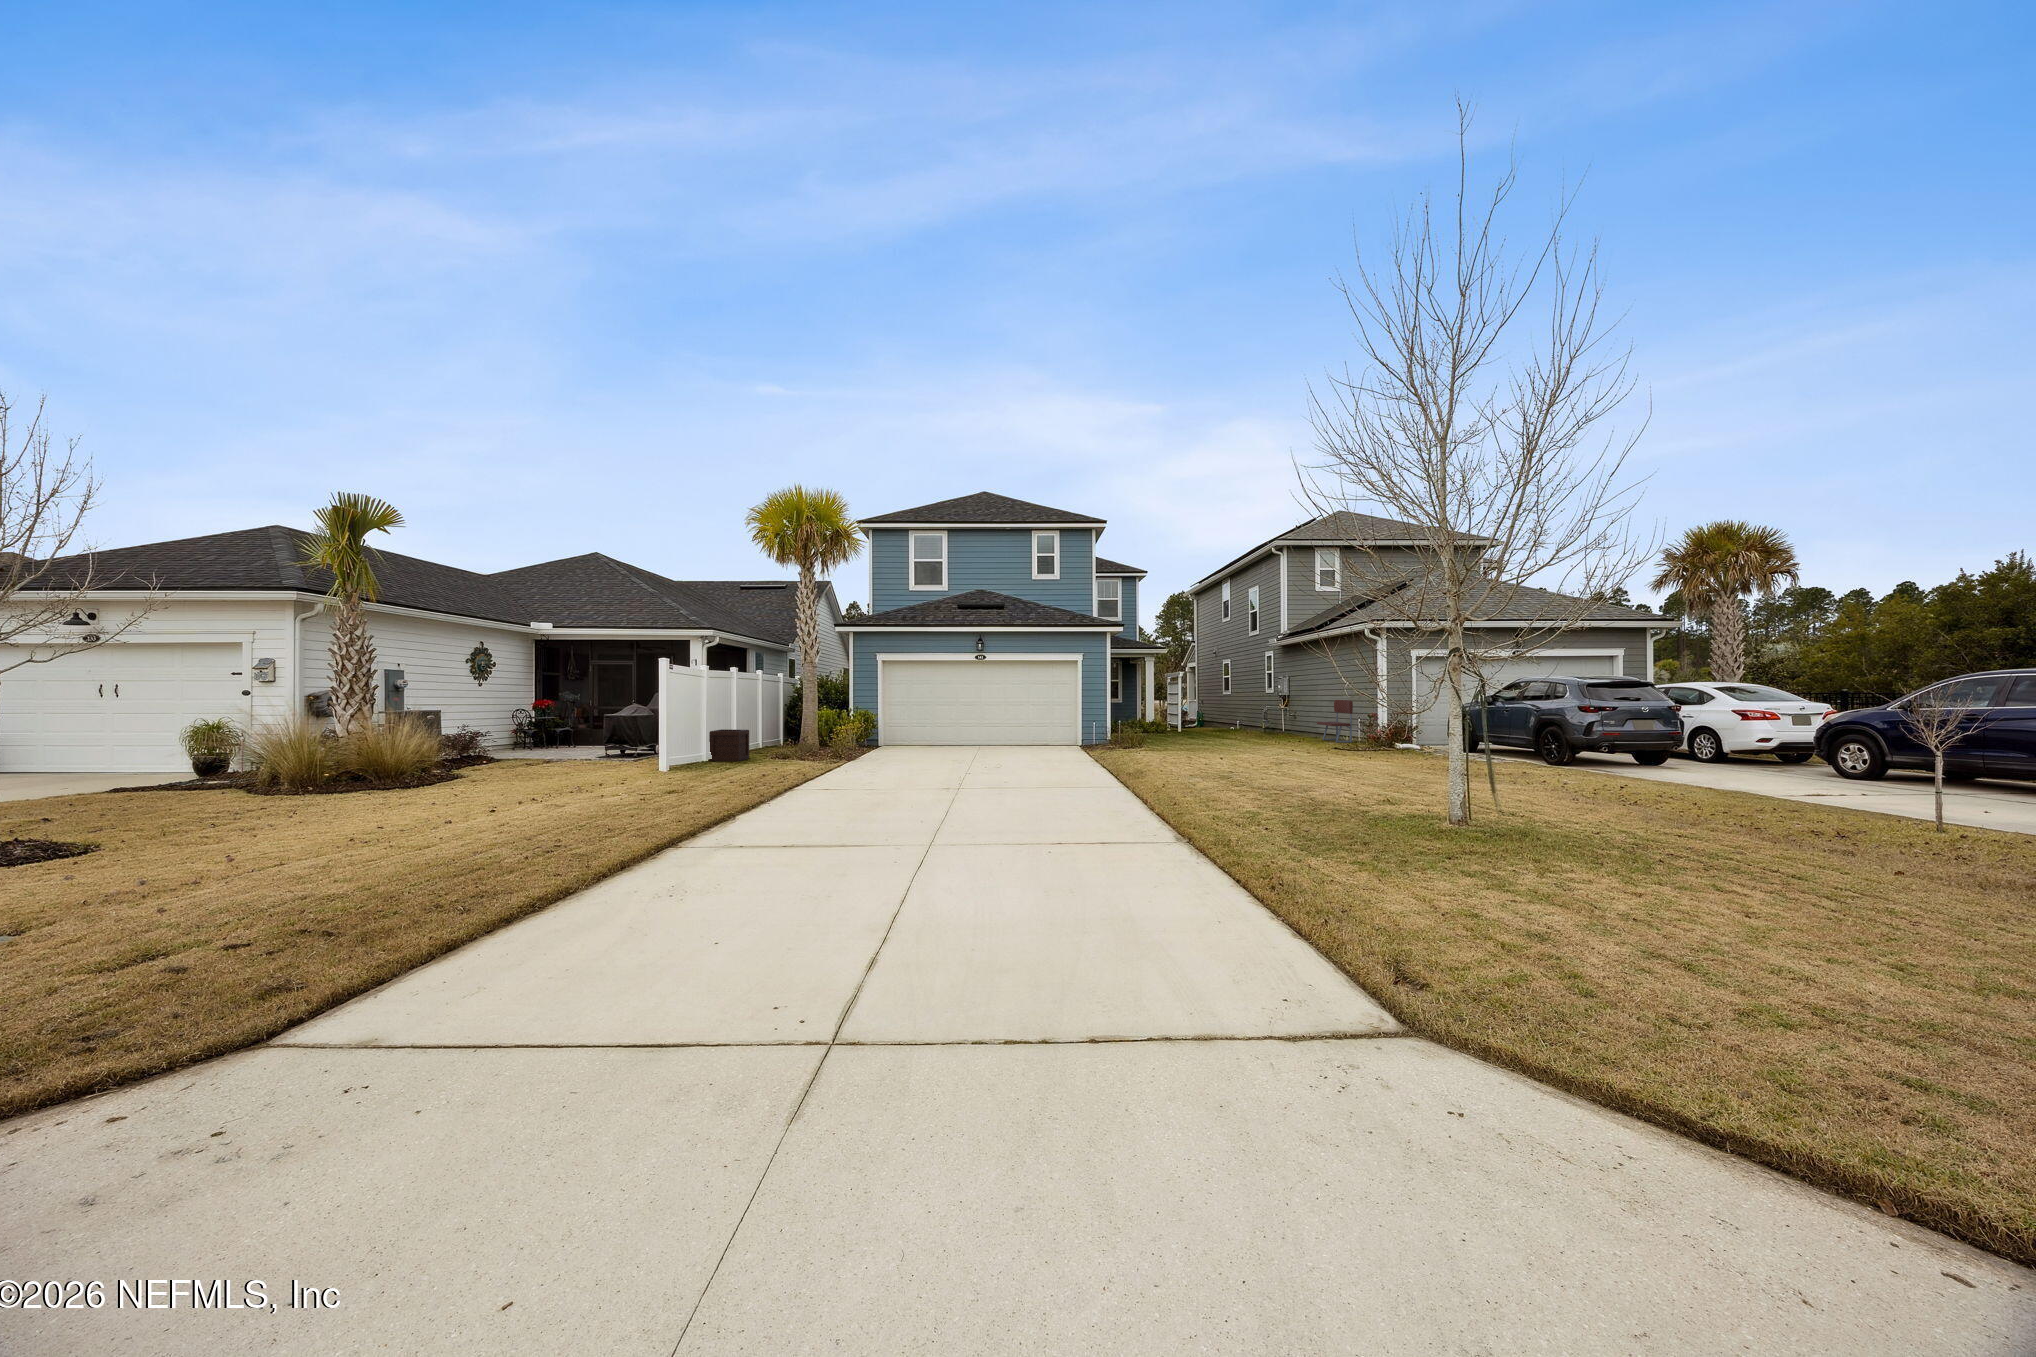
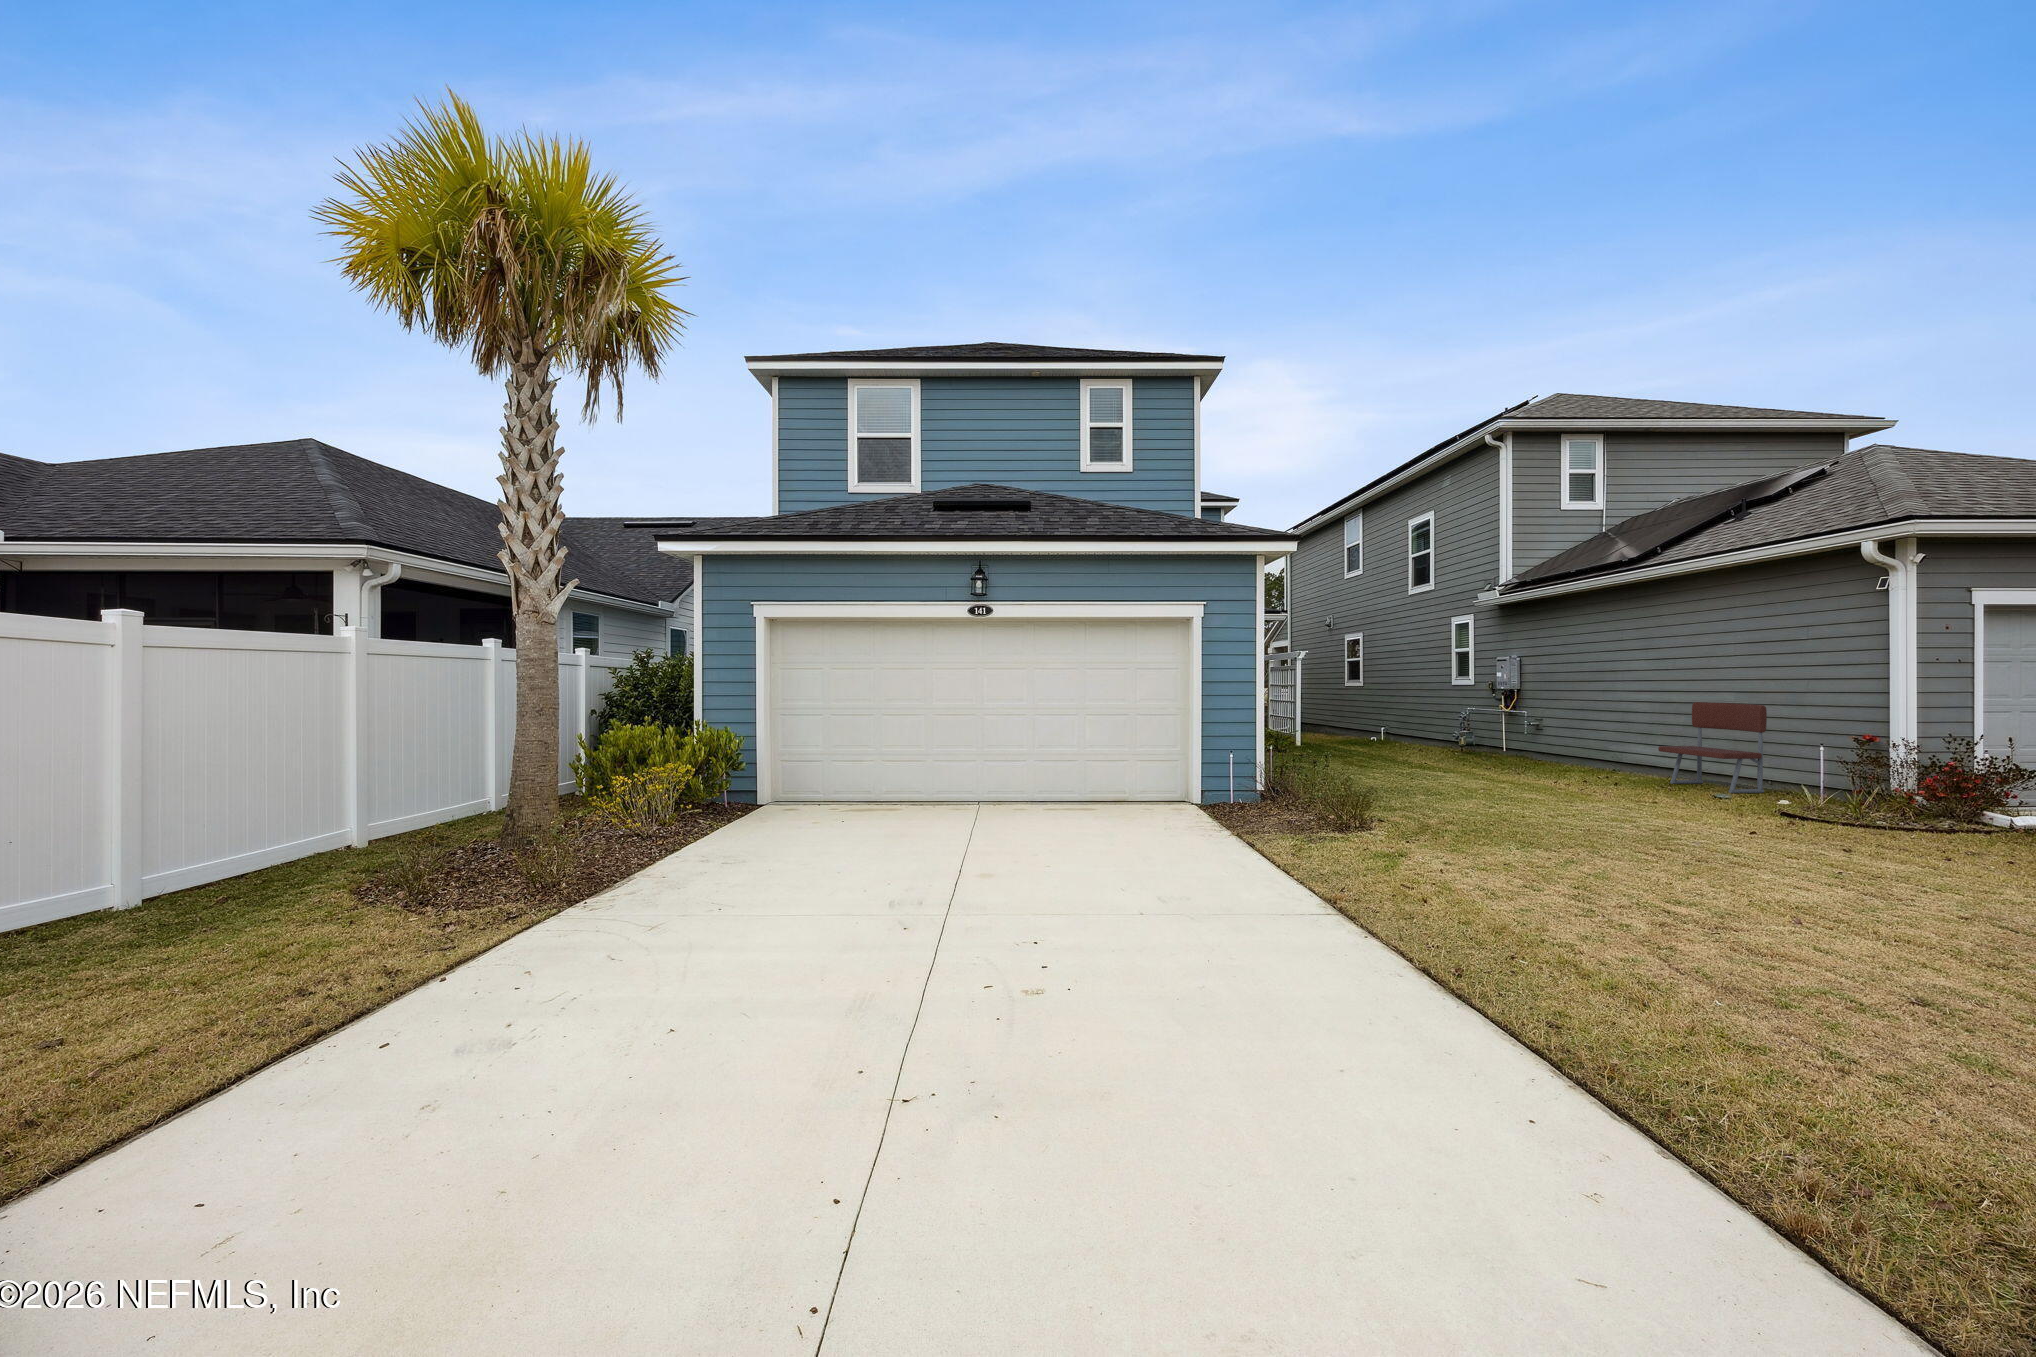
wooden crate: present [709,729,749,761] -> none [25,819,231,945]

